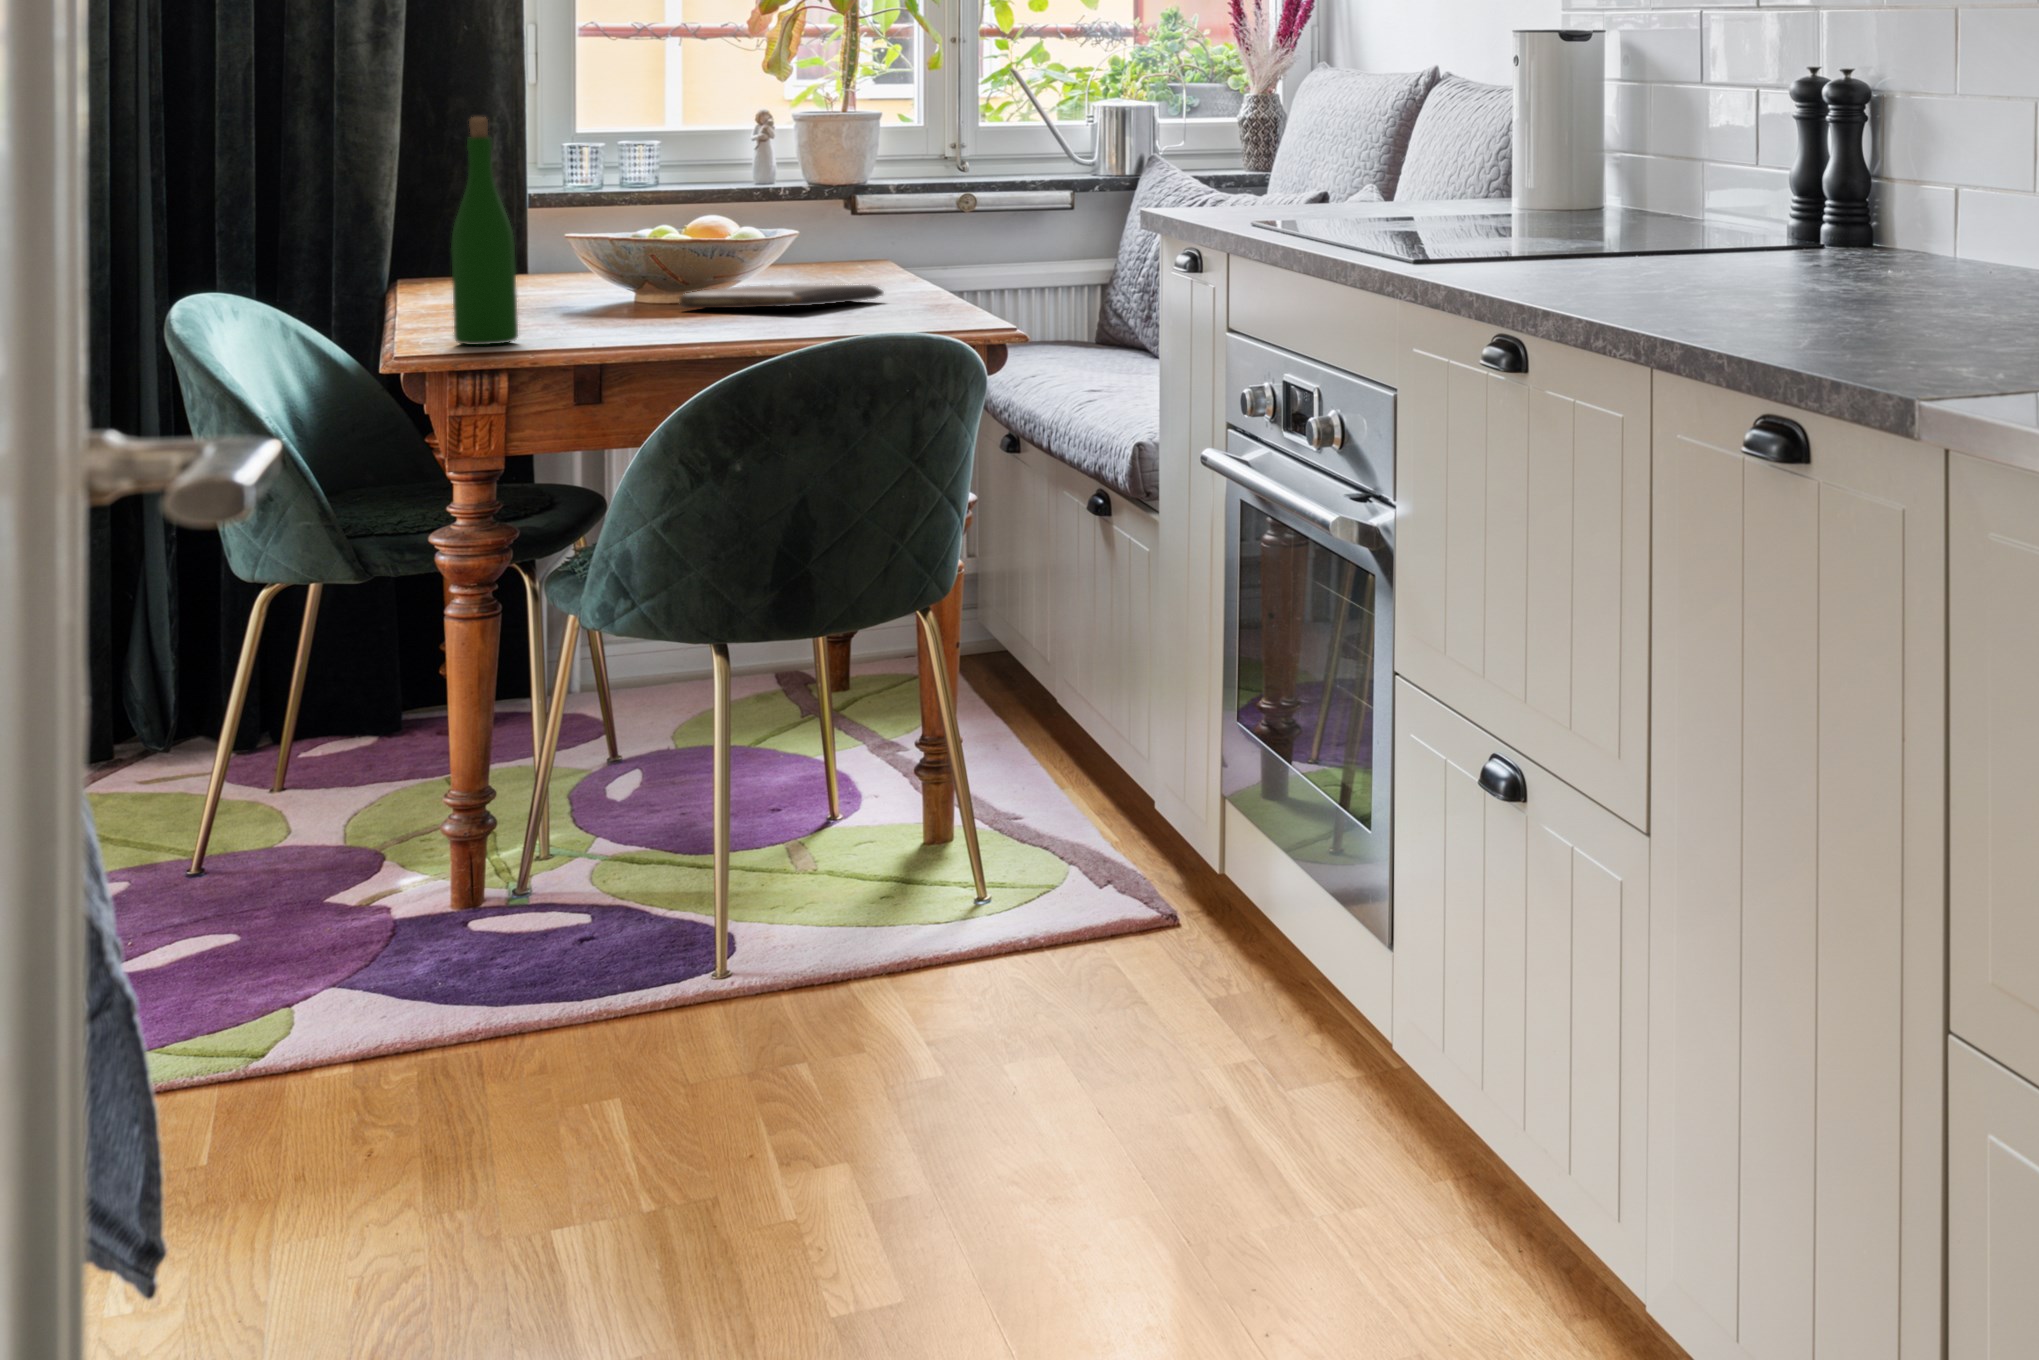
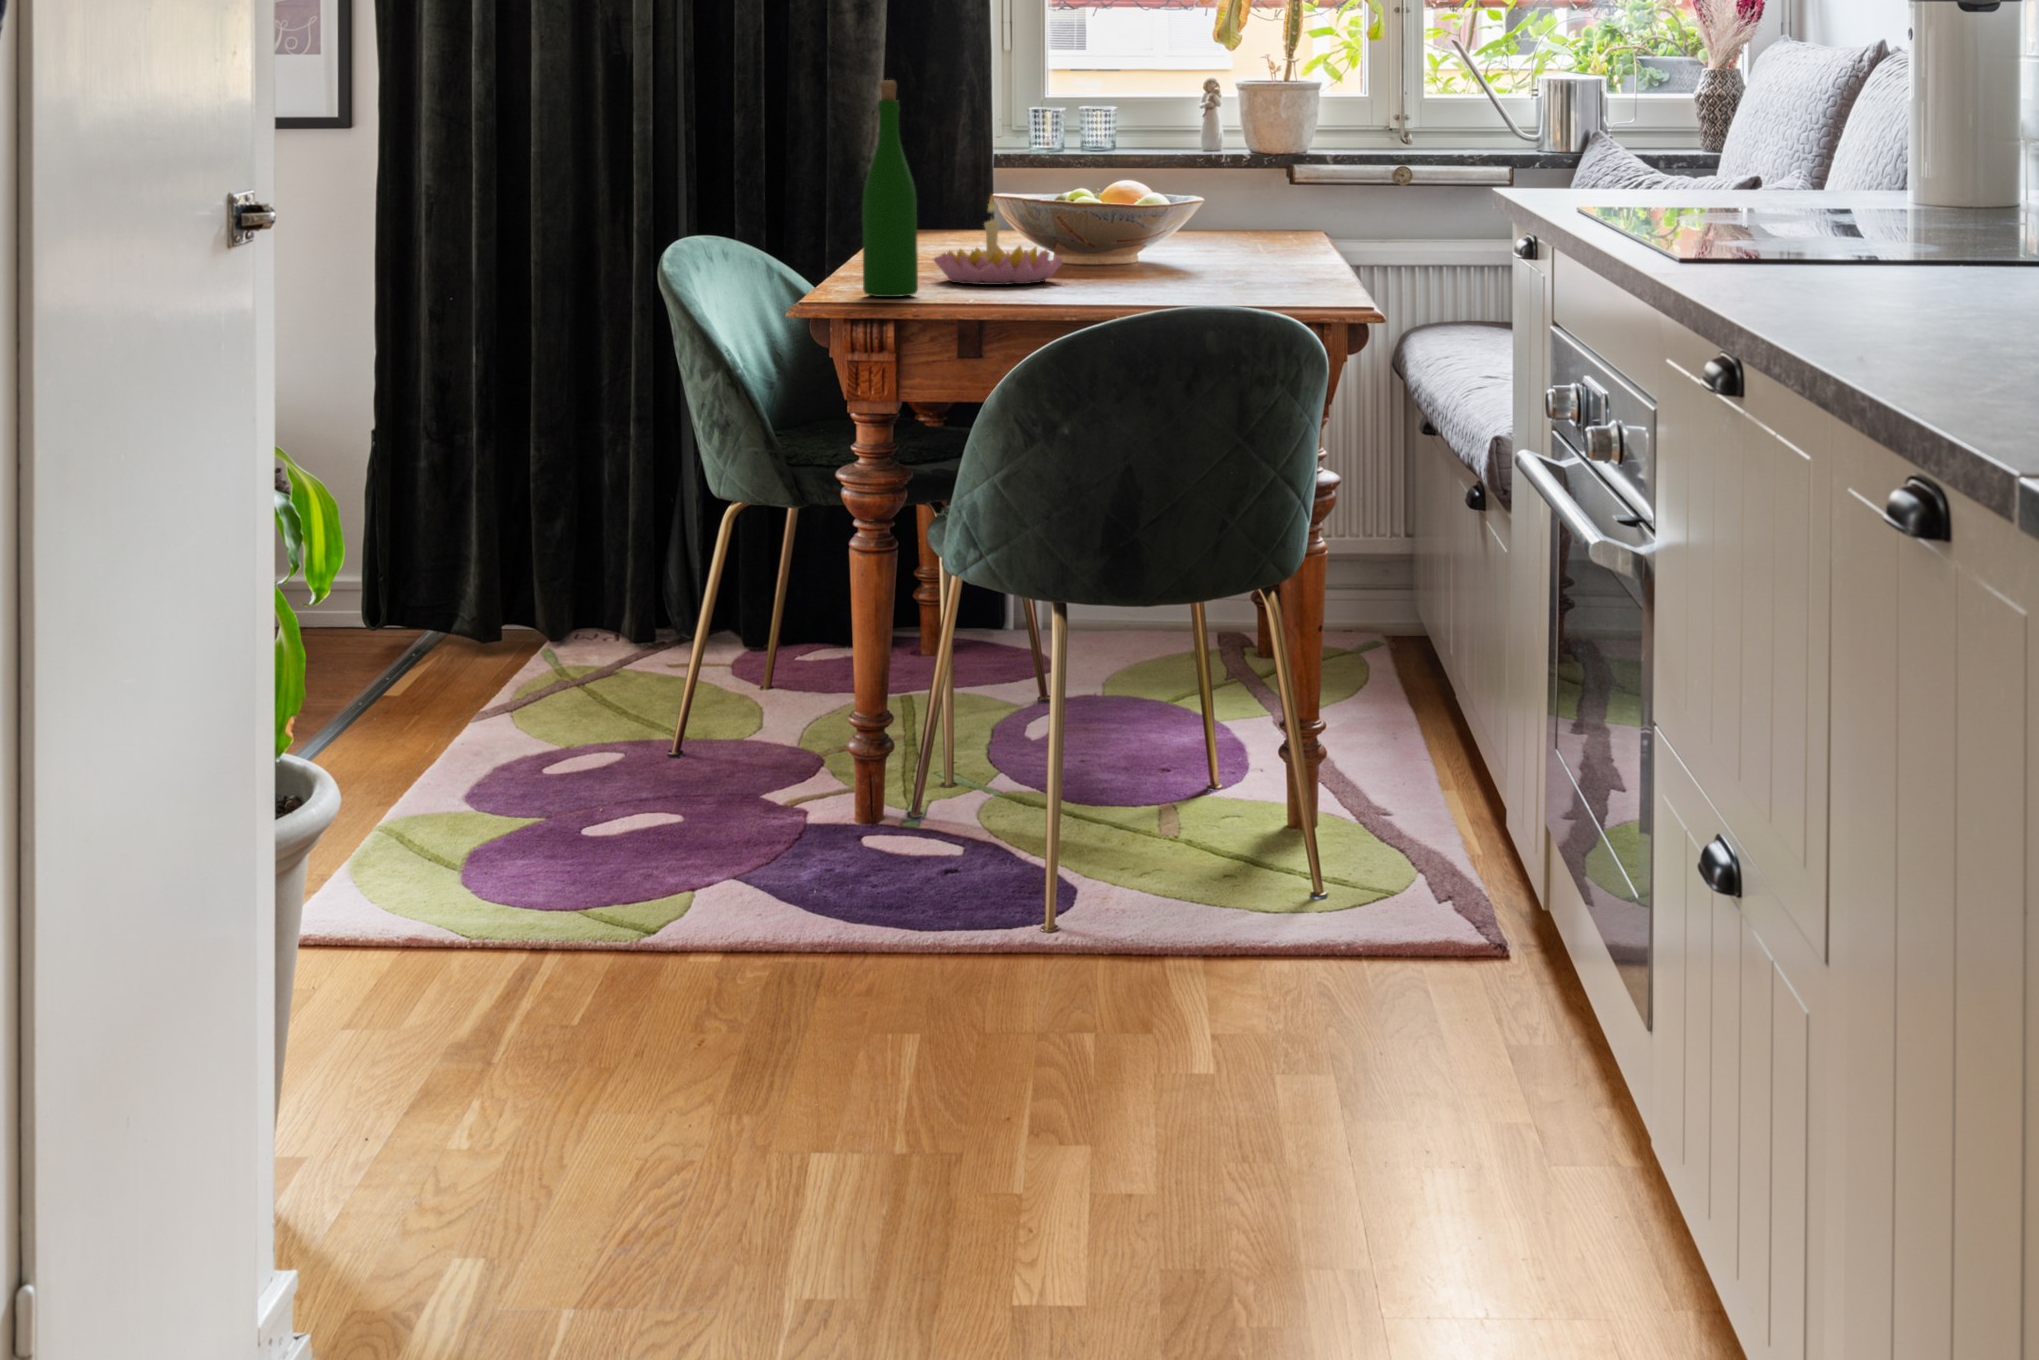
candle holder: none [516,232,666,328] -> present [934,196,1063,285]
book: present [679,285,883,308] -> none [1087,251,1283,272]

